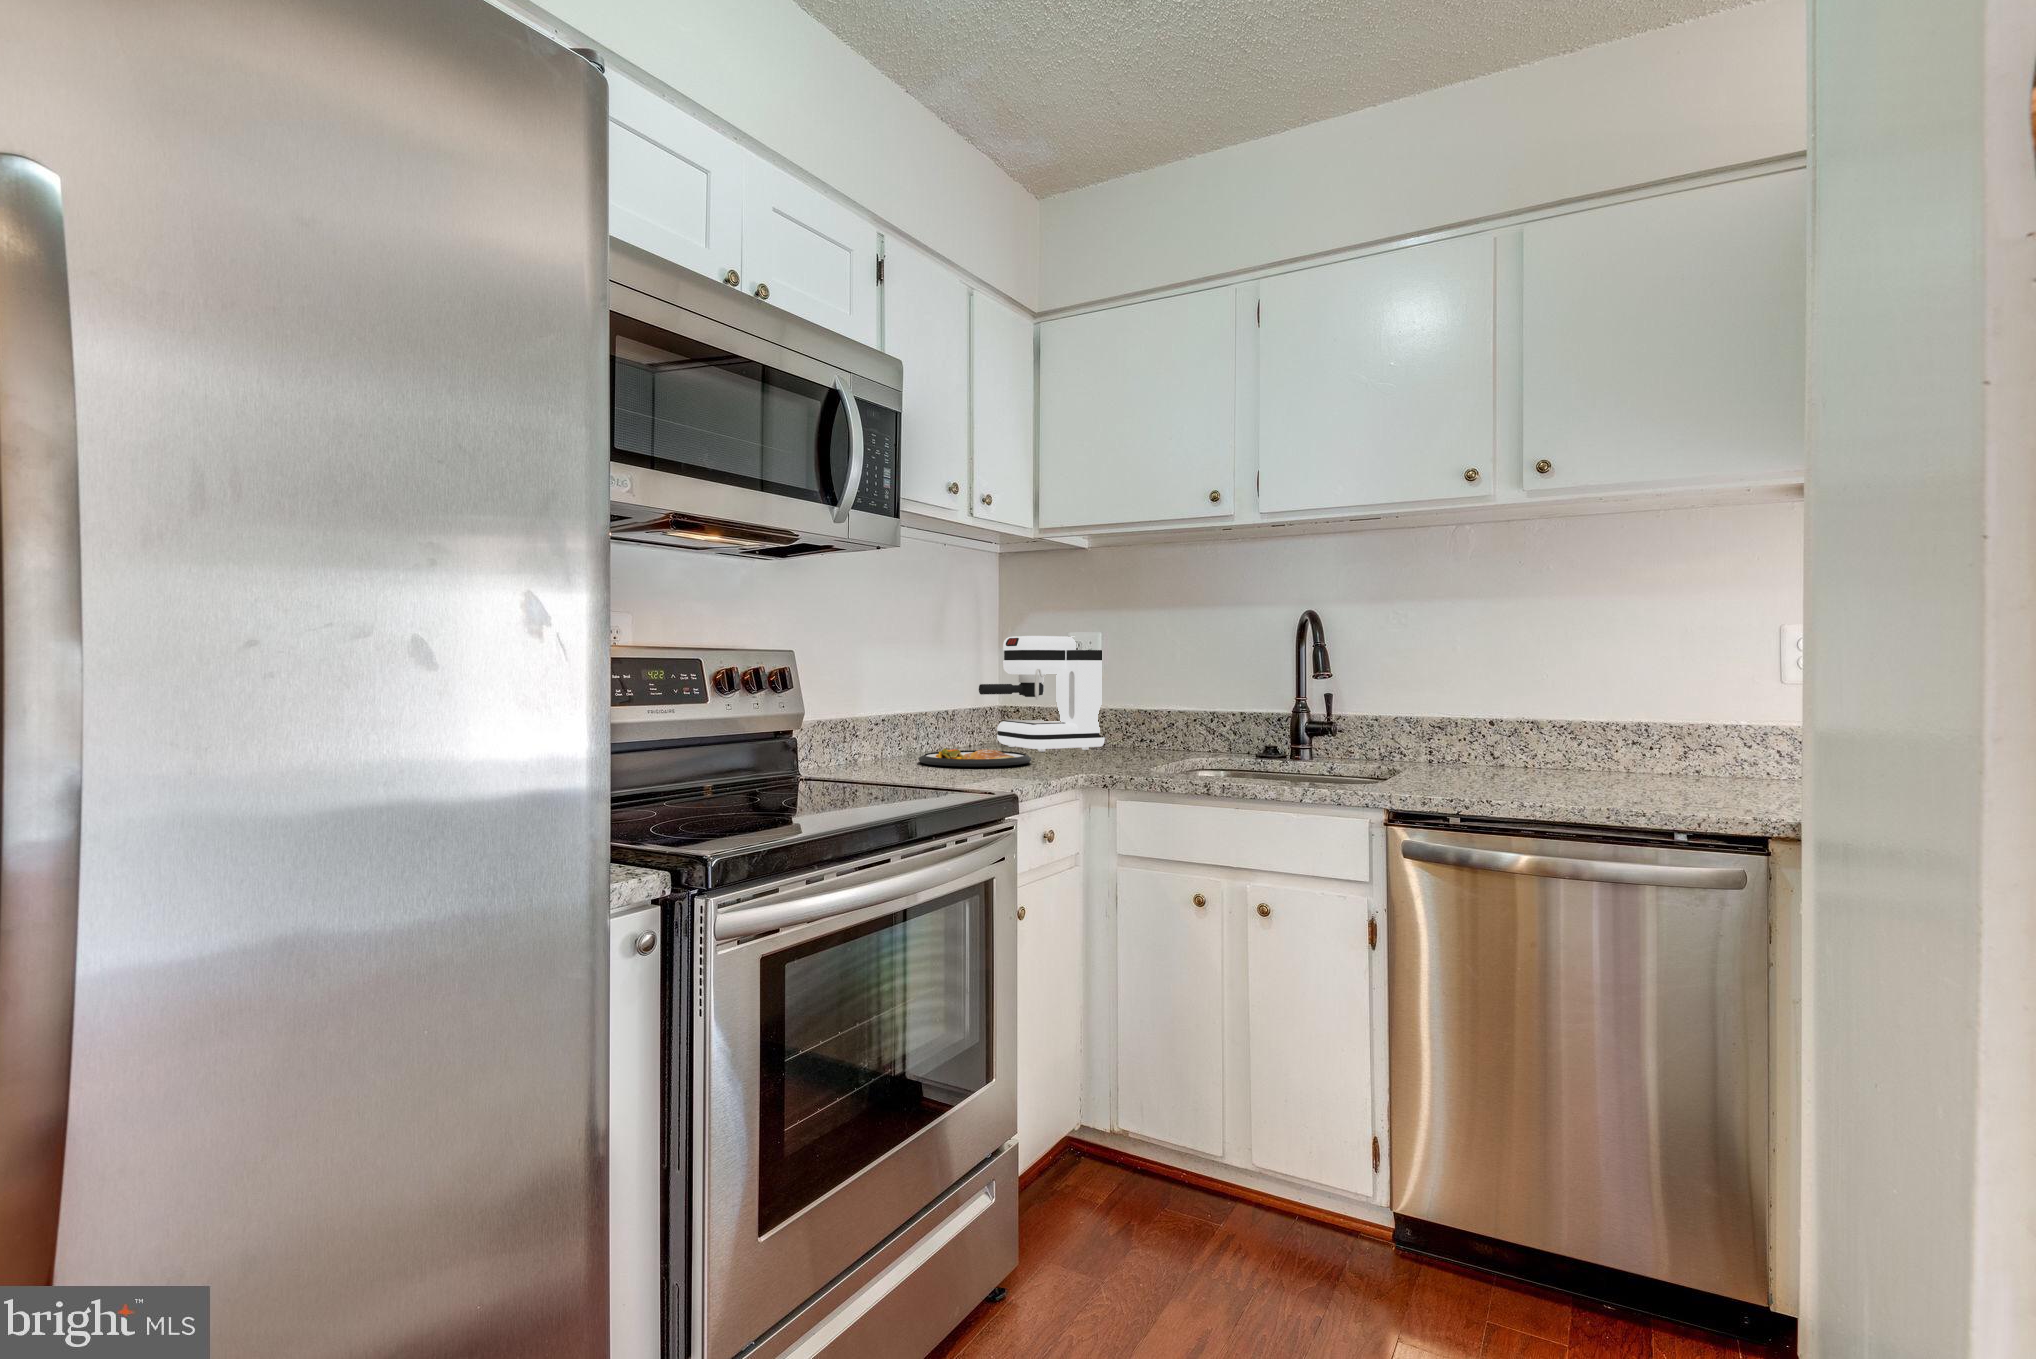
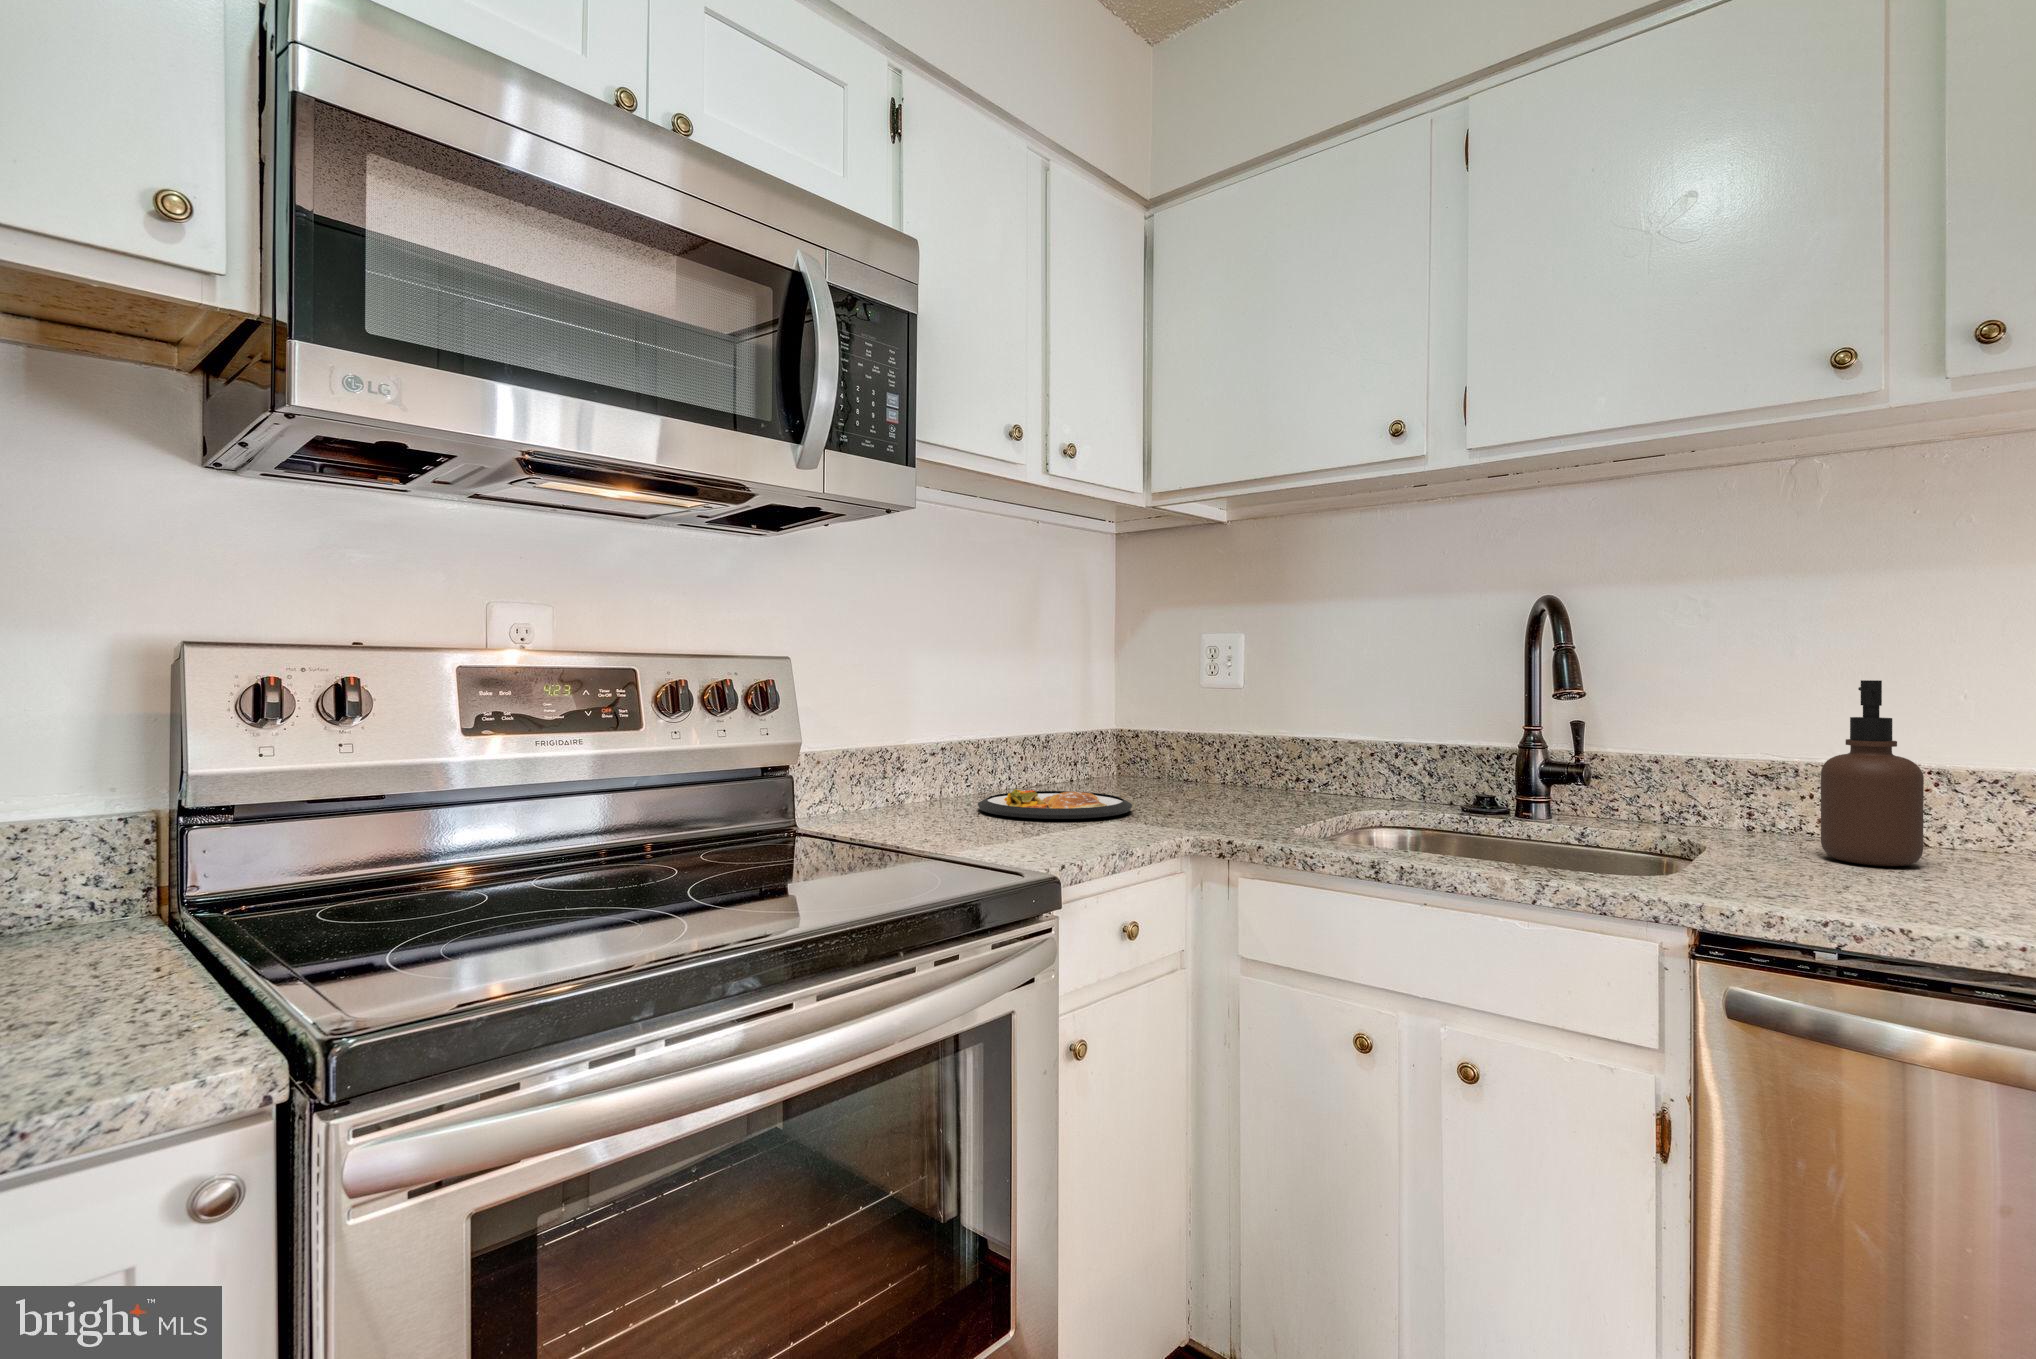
coffee maker: present [979,636,1105,752] -> none [1083,639,1250,792]
soap dispenser: none [1467,665,1520,777] -> present [1821,680,1924,866]

